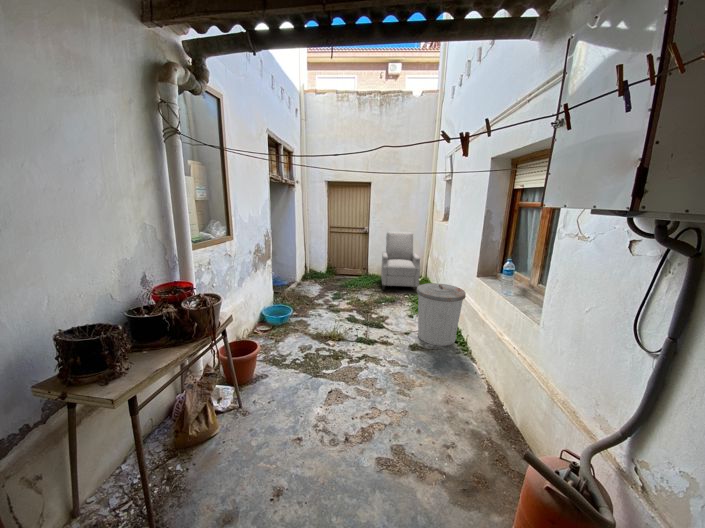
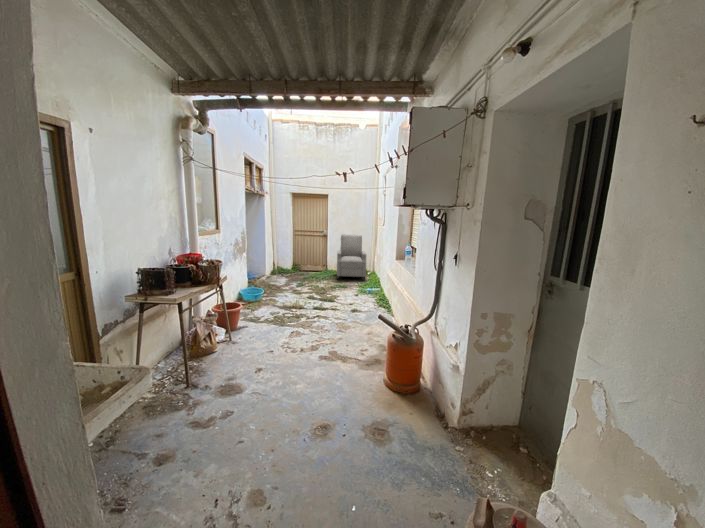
trash can: present [417,283,466,346] -> none [357,266,390,310]

